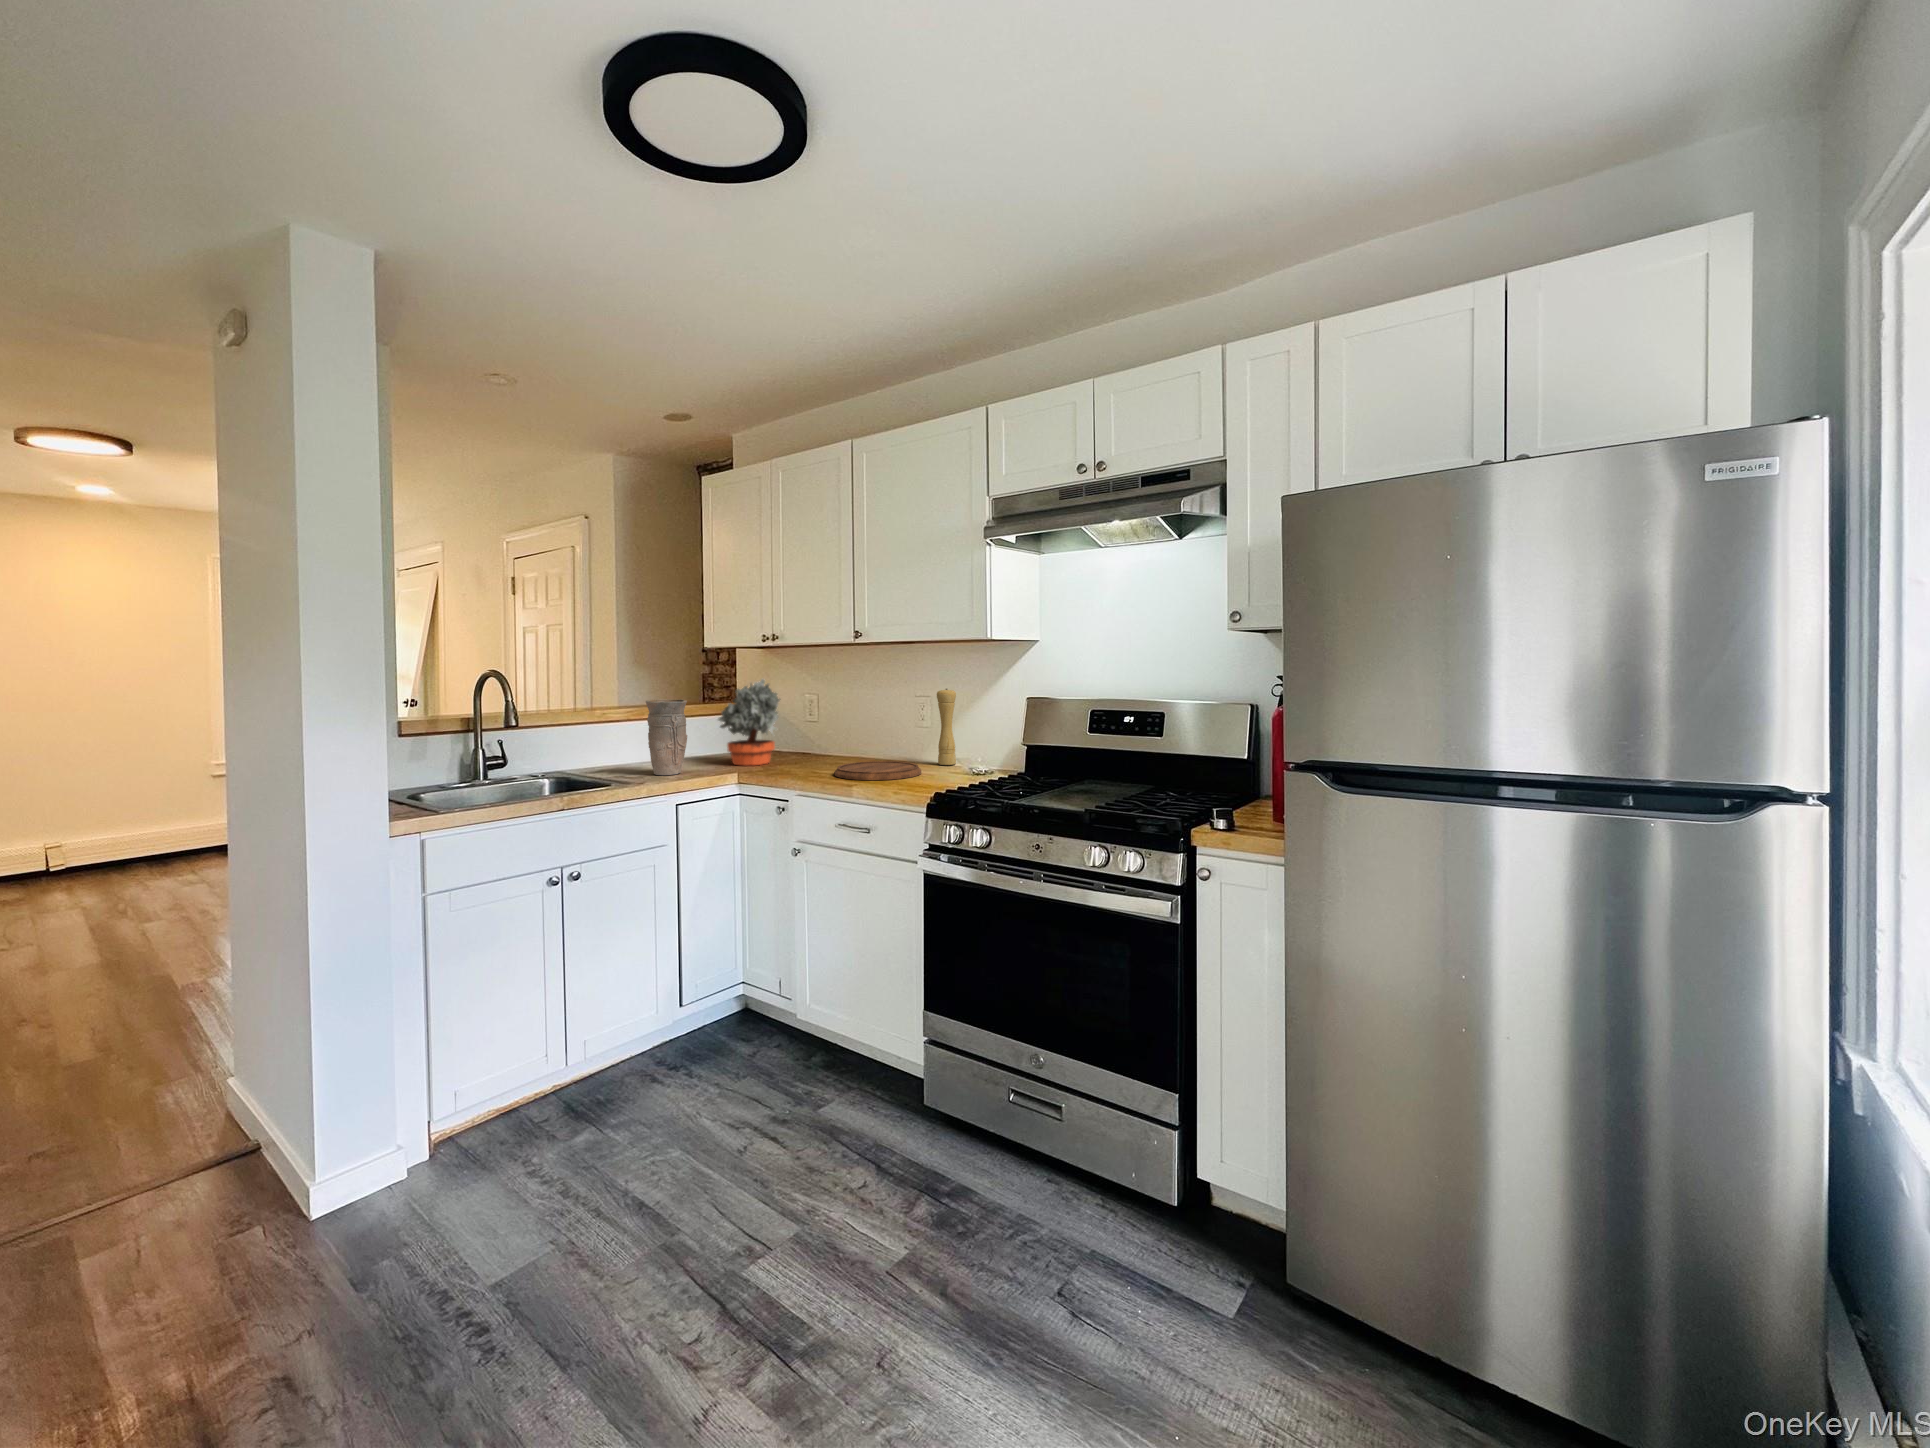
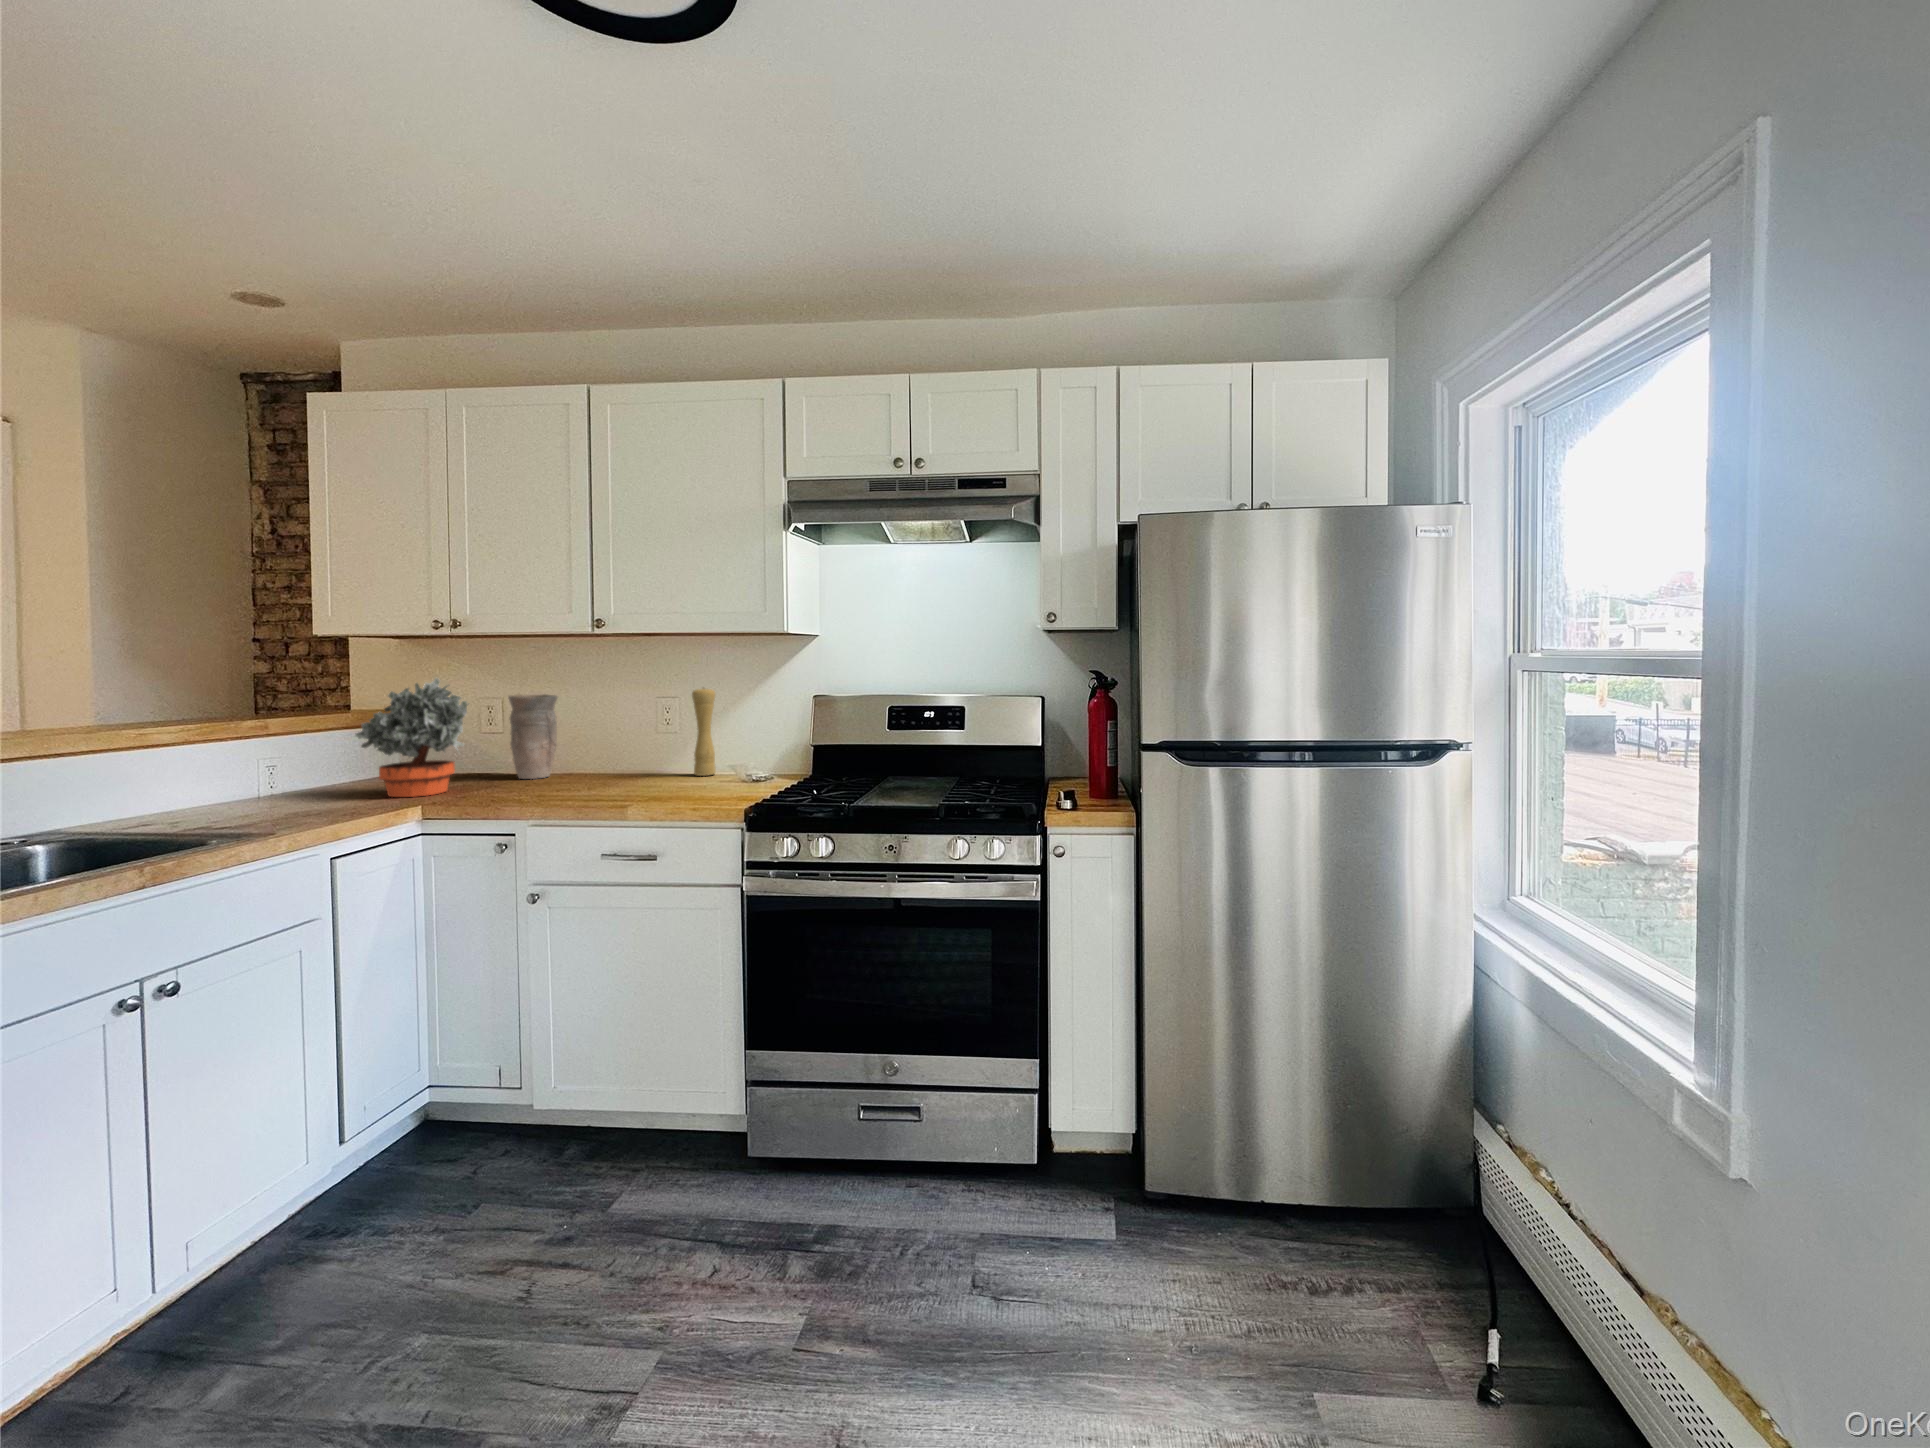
vase: present [646,699,687,775] -> present [508,694,558,779]
cutting board: present [835,761,921,780] -> none [573,775,689,800]

